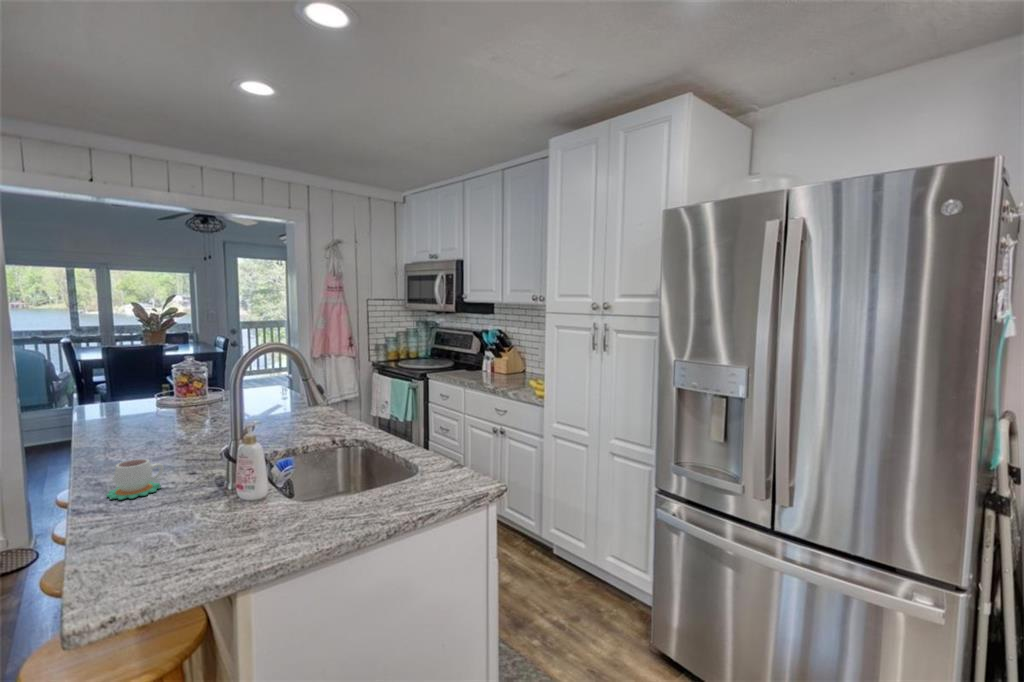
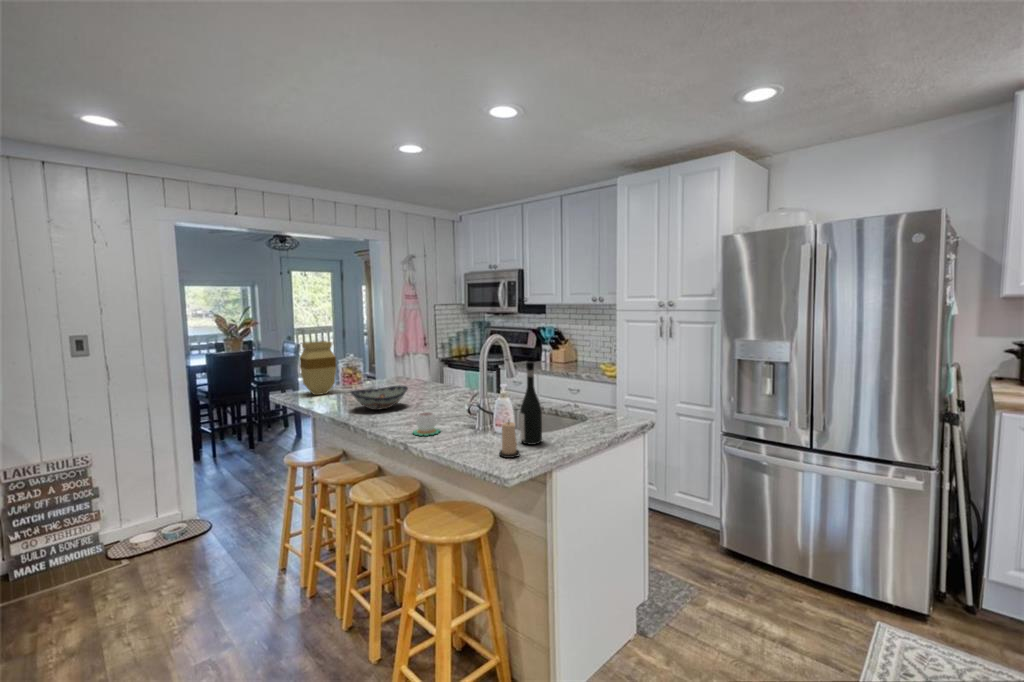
vase: none [101,339,151,410] -> present [299,341,336,395]
wine bottle: none [232,393,275,533] -> present [520,362,542,445]
decorative bowl: none [107,405,204,440] -> present [351,385,408,410]
candle: none [151,499,194,569] -> present [499,422,520,458]

